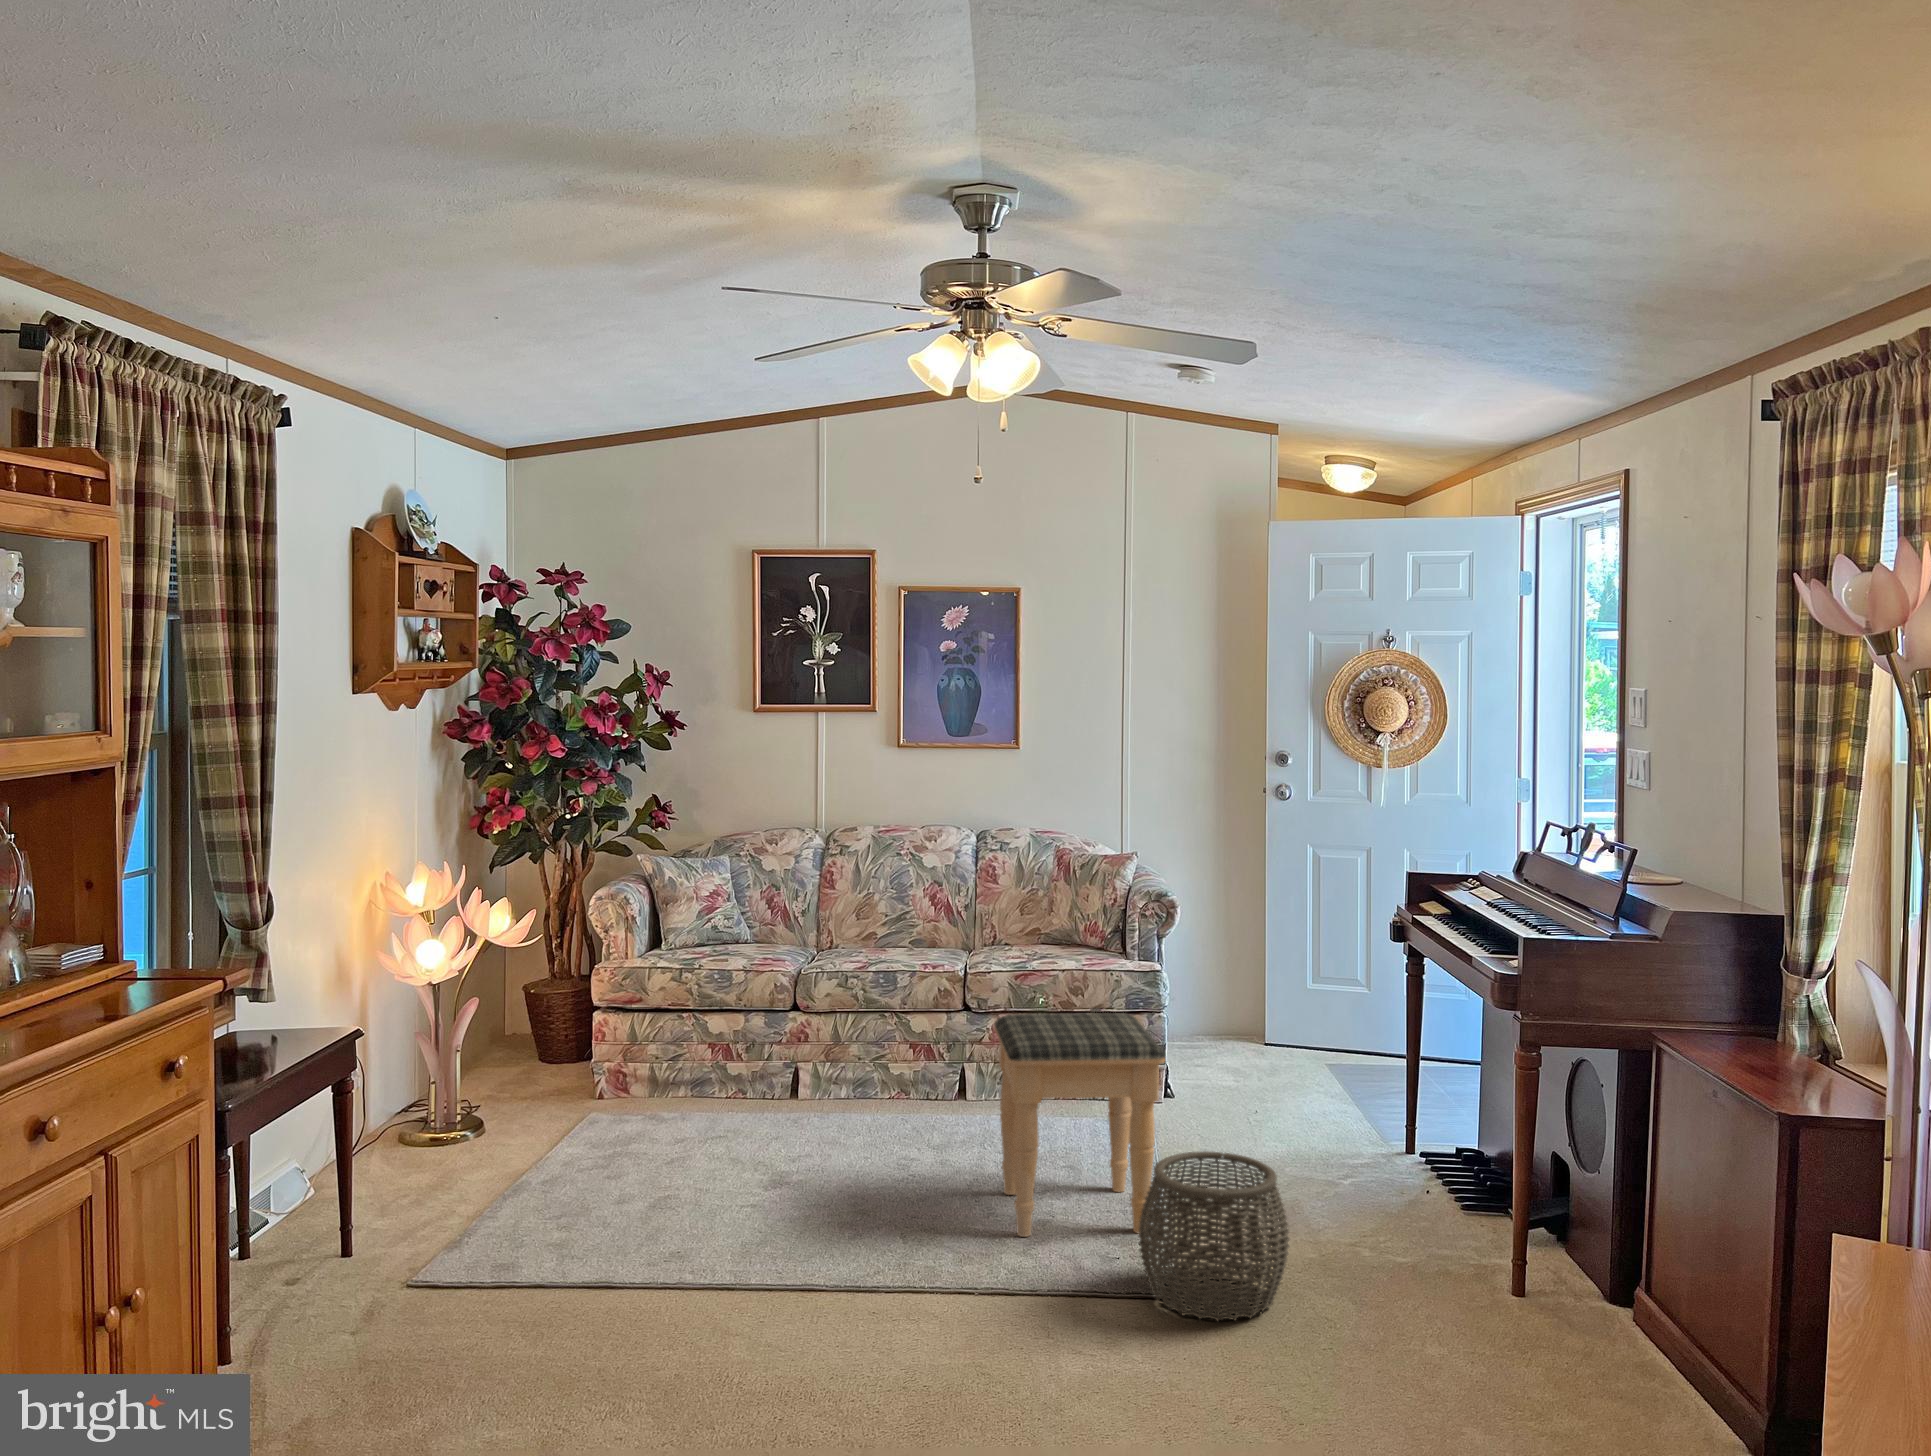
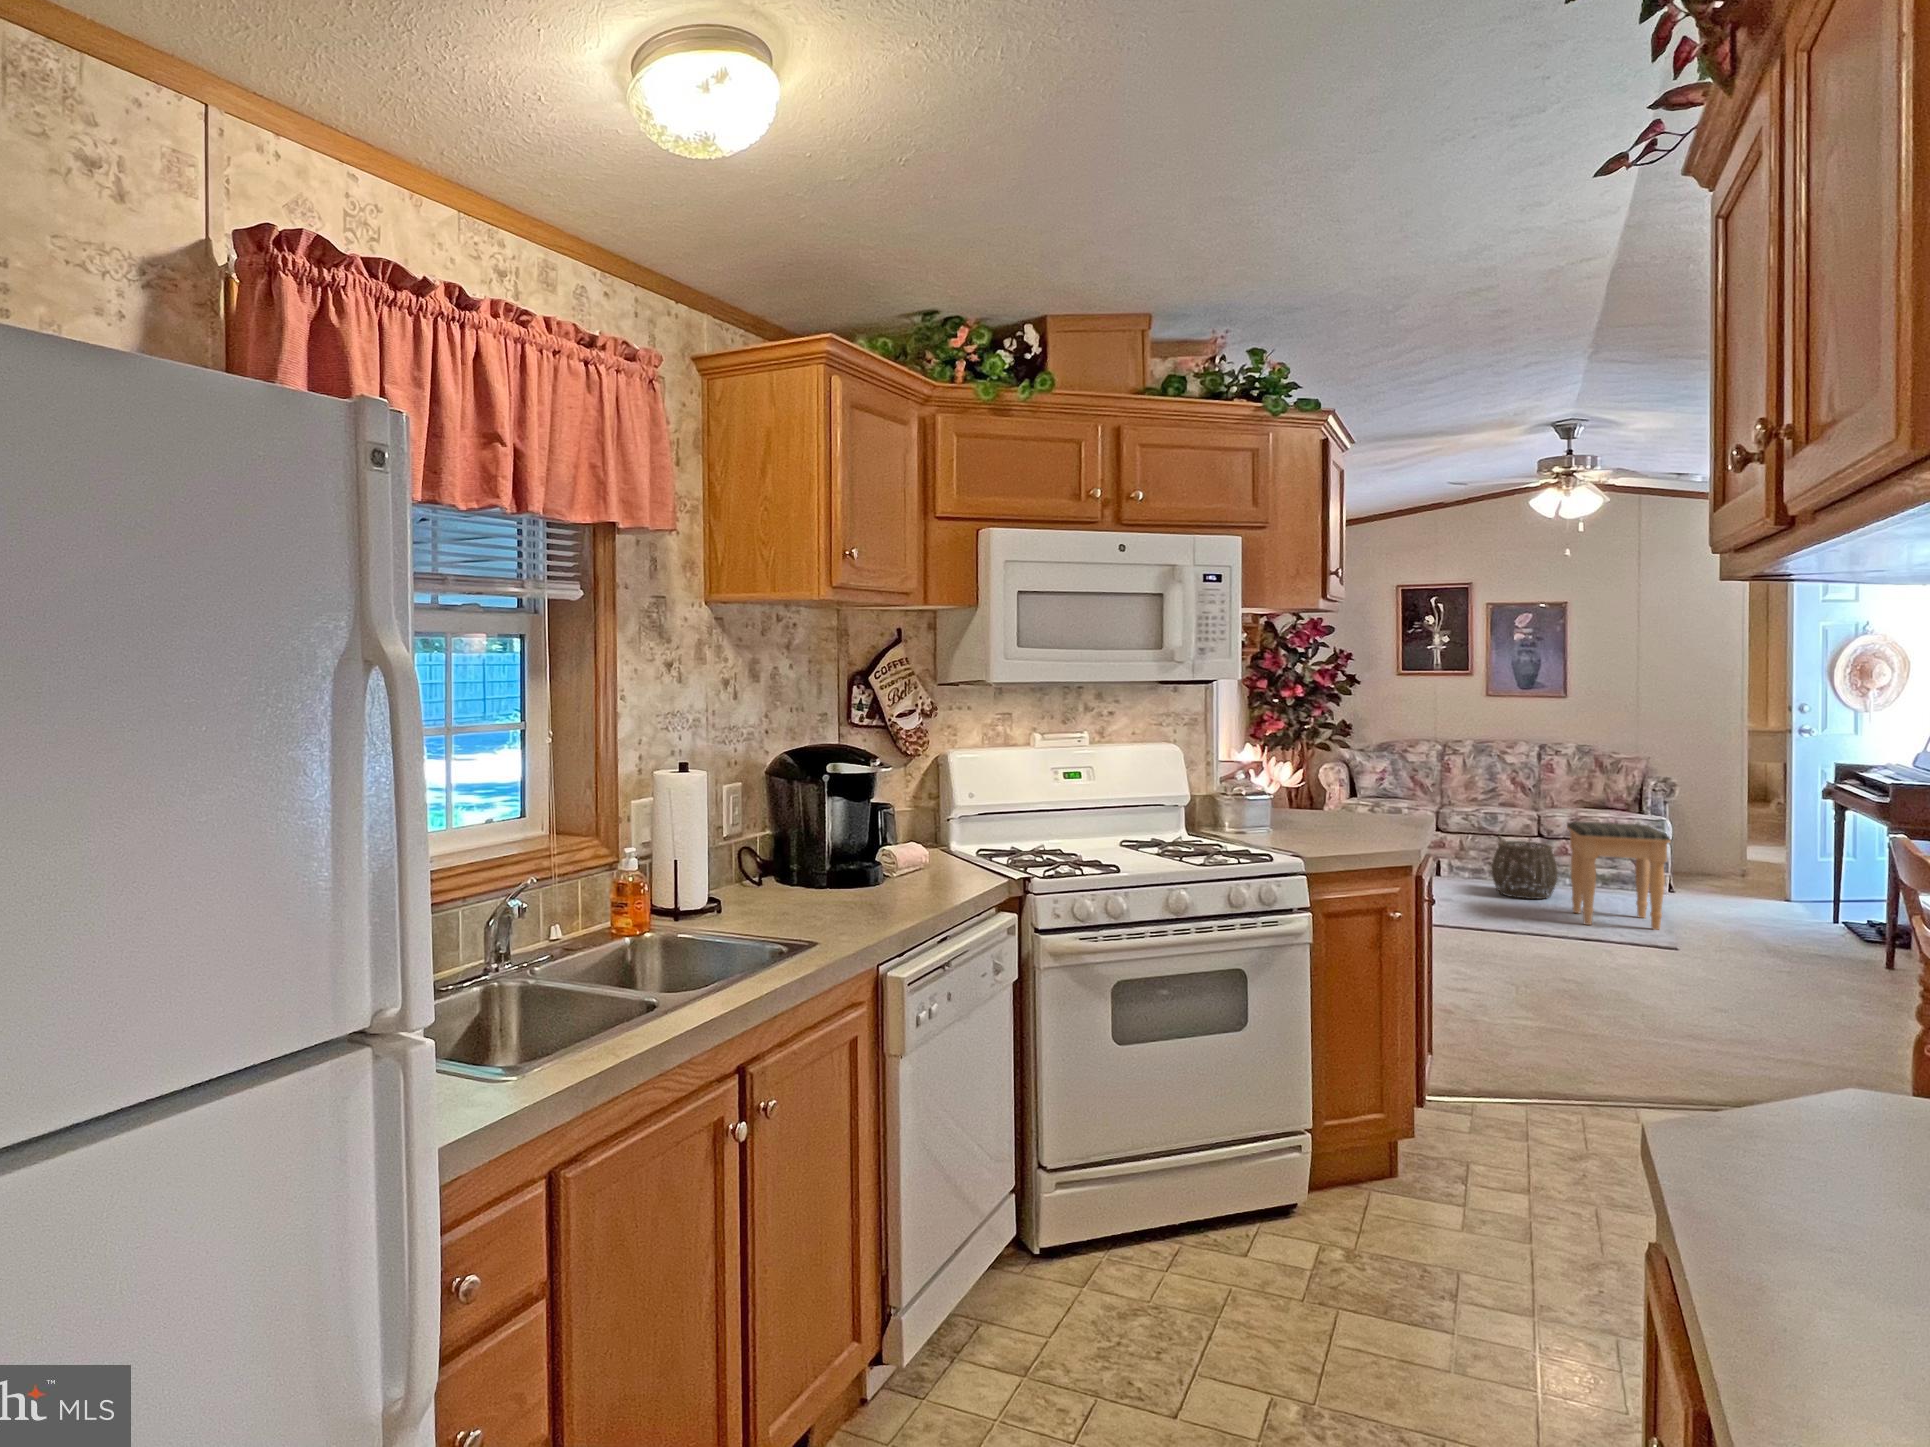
woven basket: present [1139,1151,1290,1321] -> present [1491,841,1558,899]

